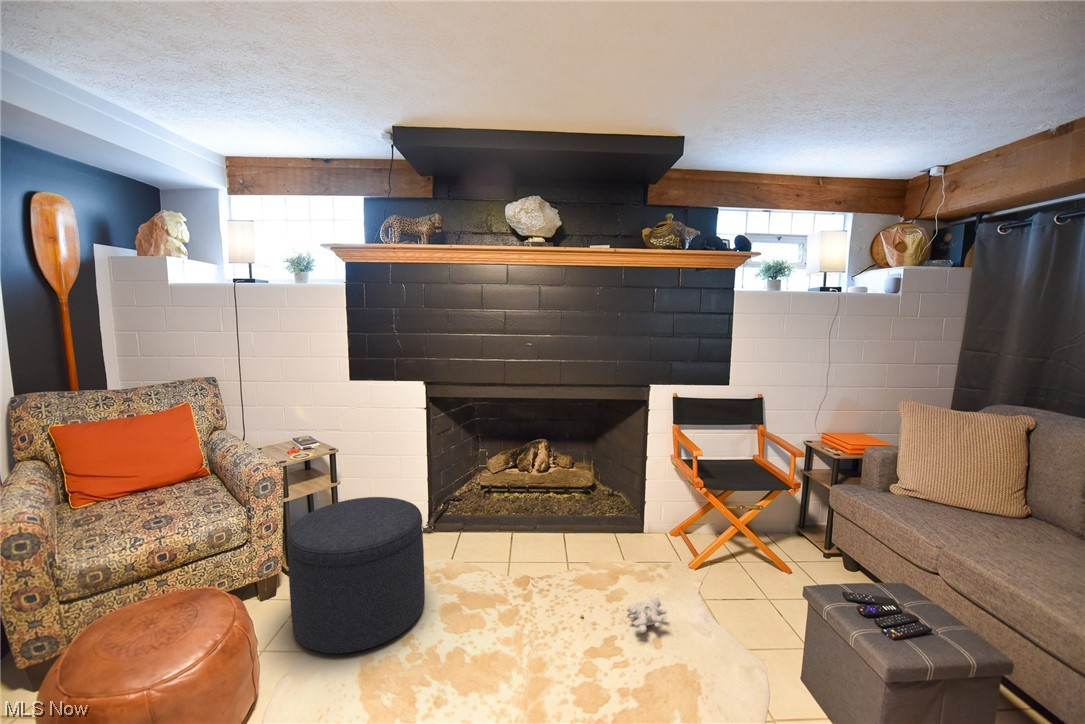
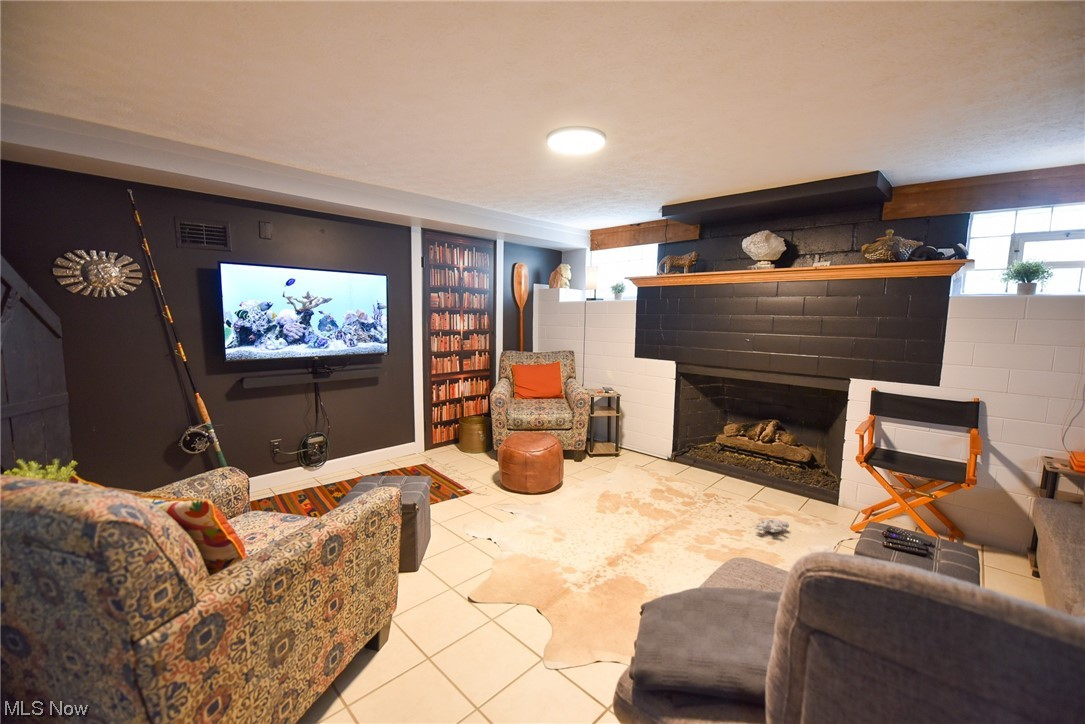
ottoman: present [287,497,425,653] -> none [582,419,649,488]

